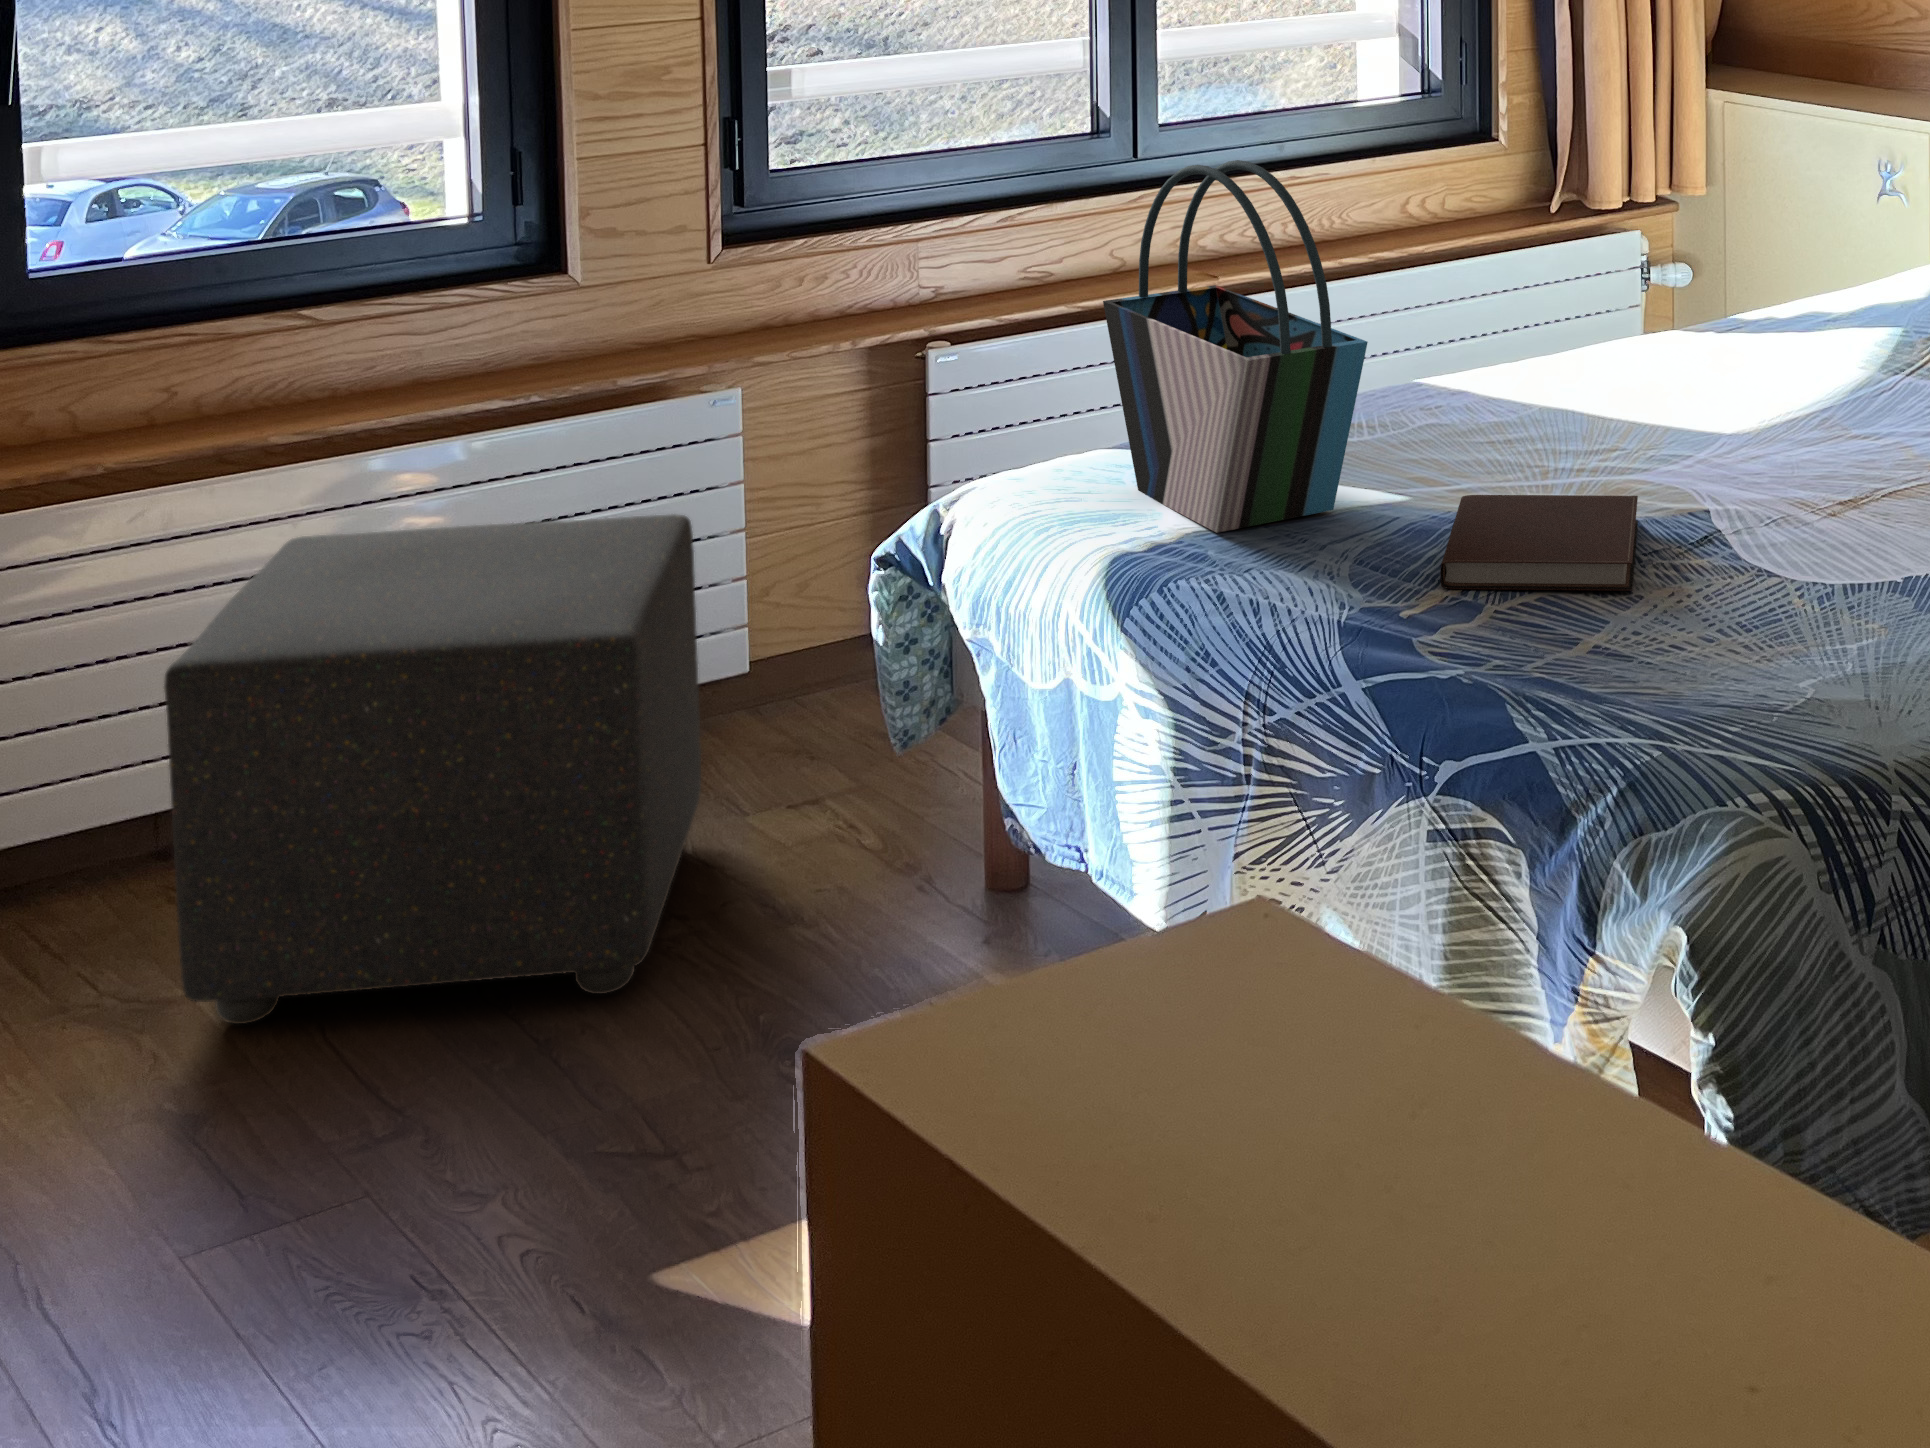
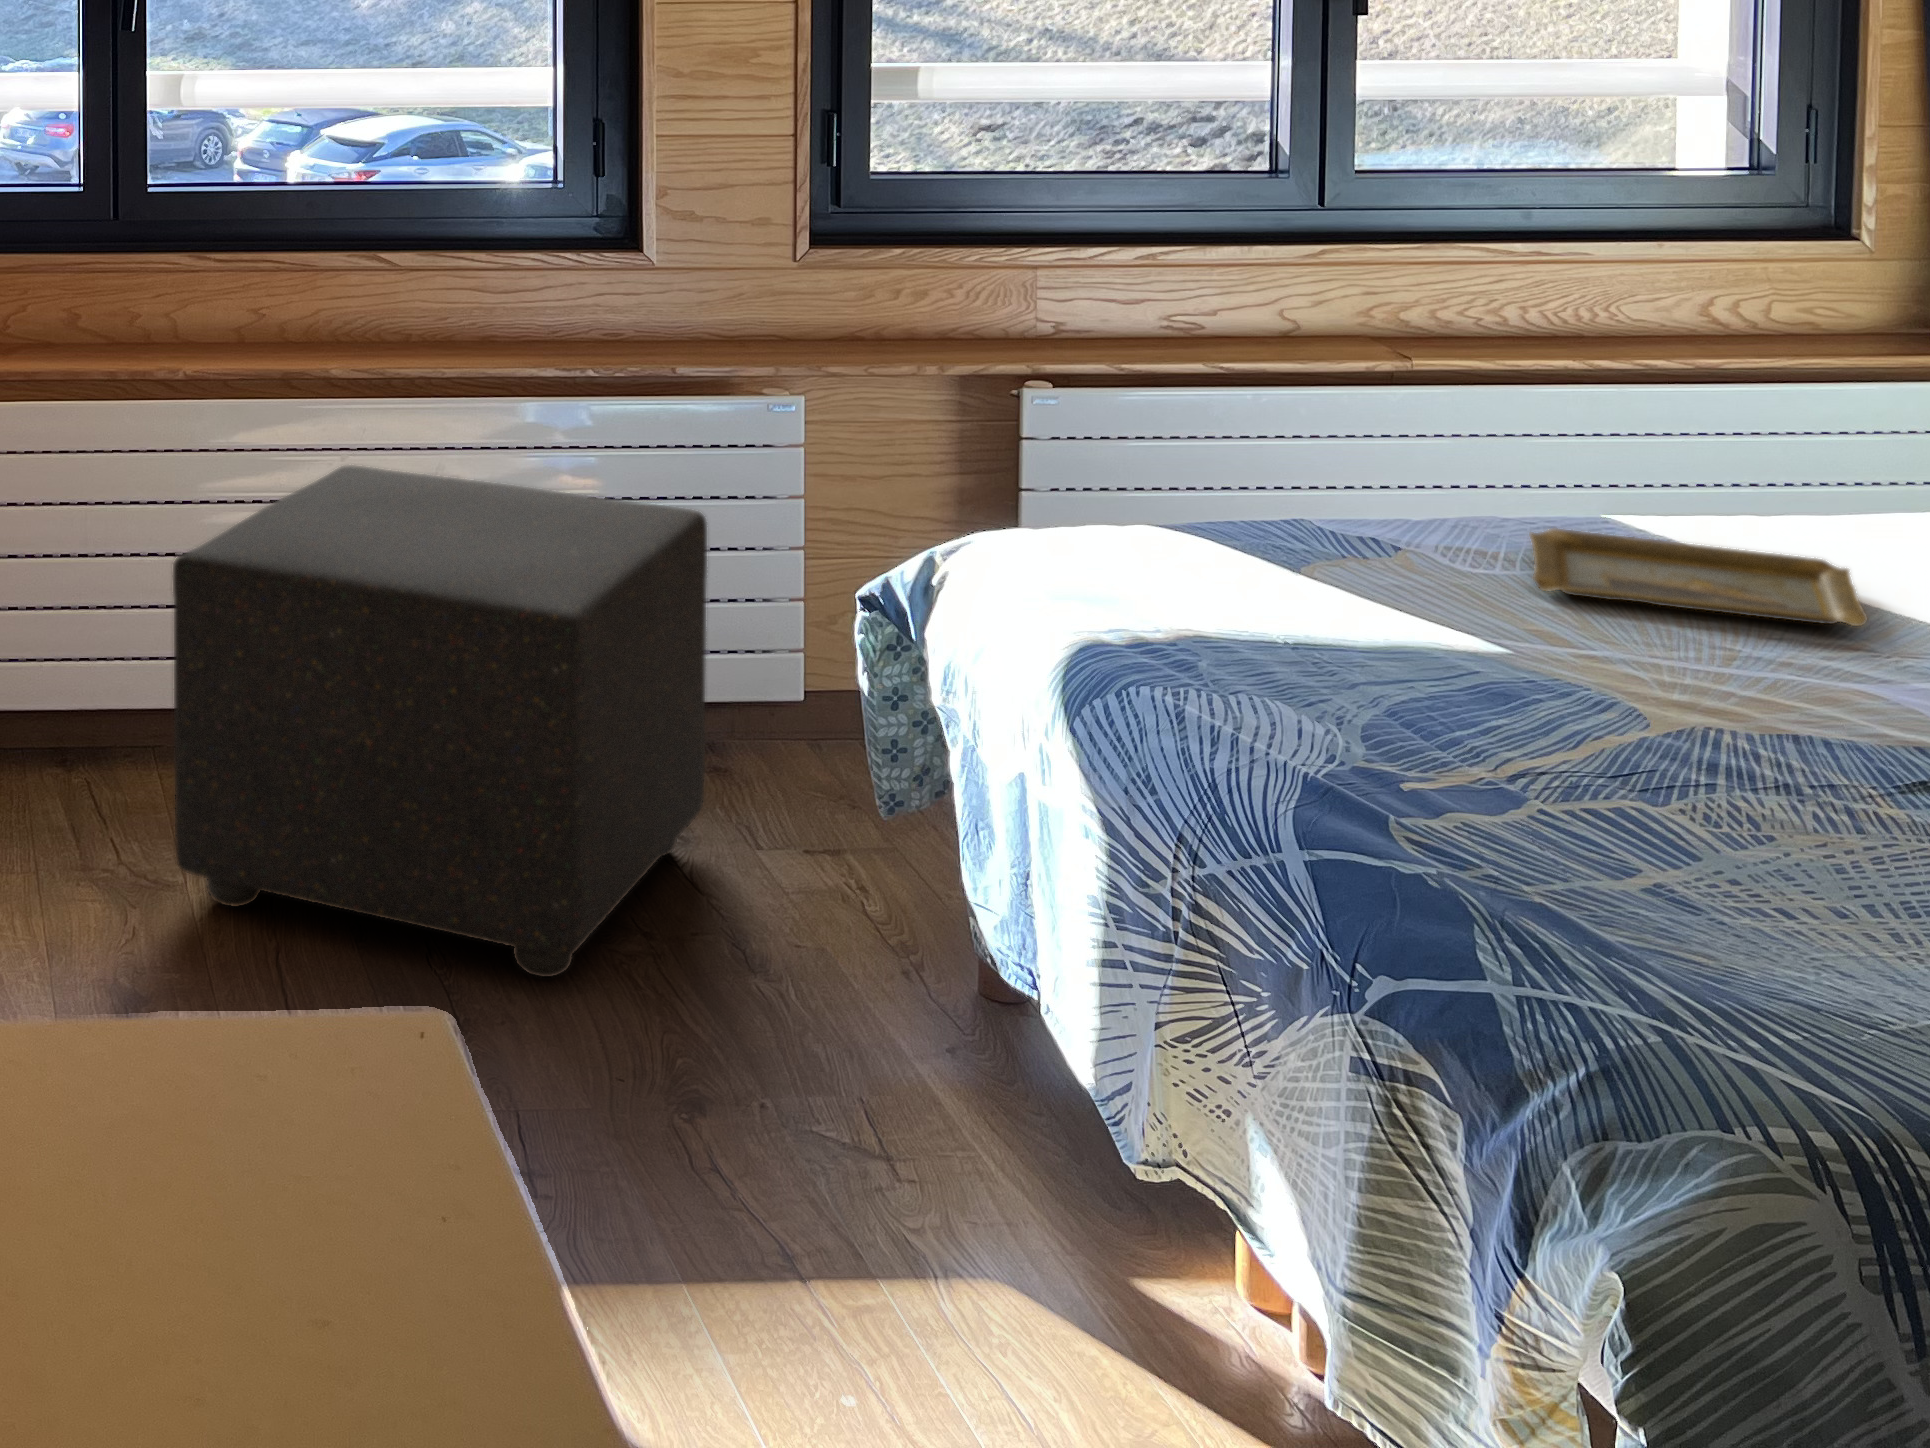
tote bag: present [1103,160,1368,533] -> none [1133,200,1426,643]
tray: none [1382,388,1619,447] -> present [1530,529,1867,626]
notebook: present [1440,495,1638,591] -> none [1473,660,1826,829]

